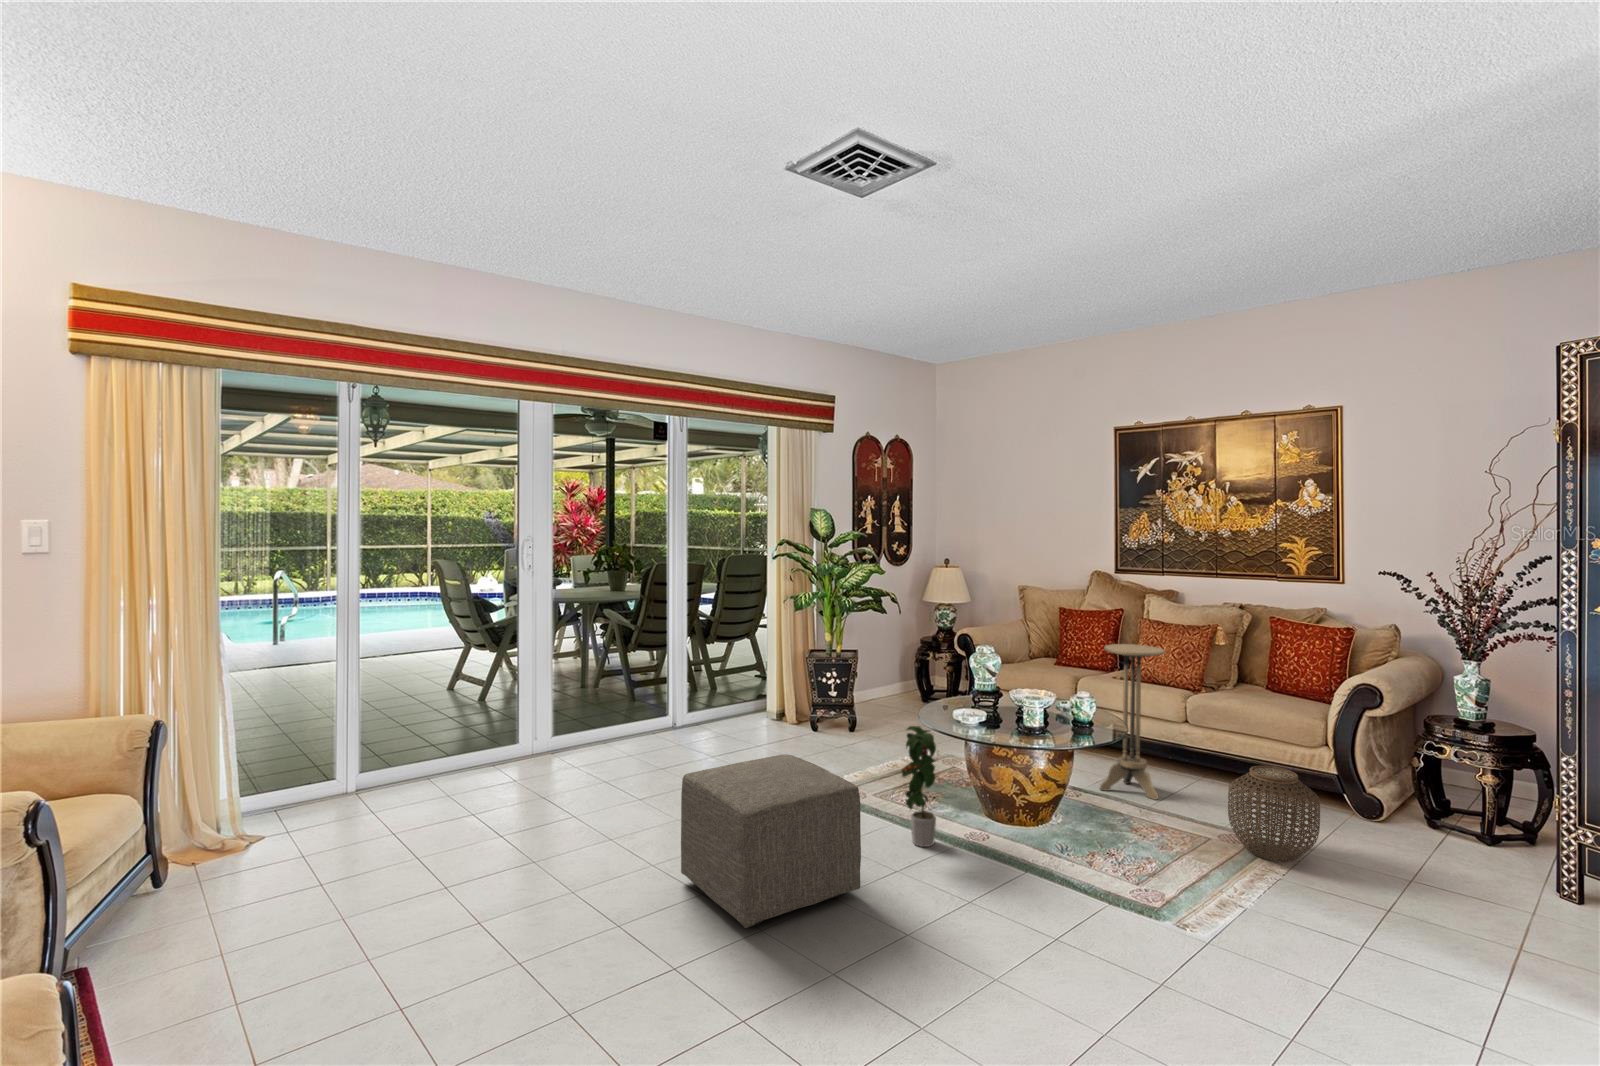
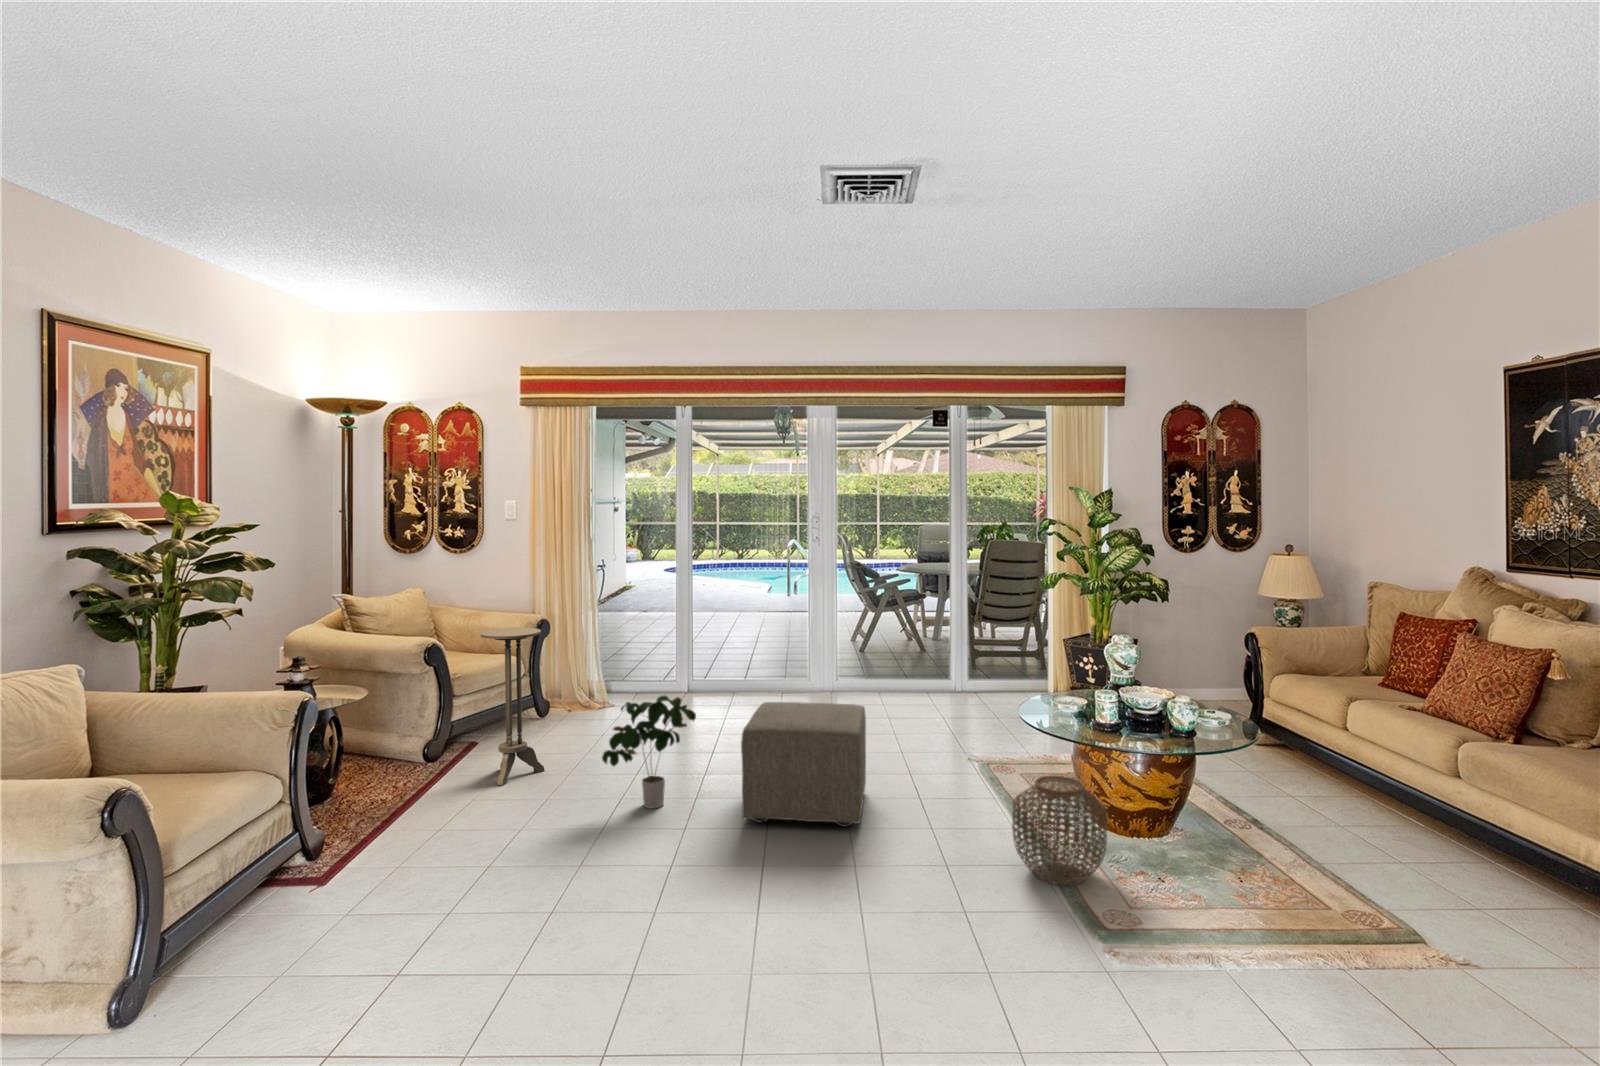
side table: present [1100,644,1165,800] -> present [481,628,544,785]
potted plant: present [902,726,936,847] -> present [602,696,696,809]
woven basket: present [1228,766,1320,862] -> present [1012,776,1107,885]

